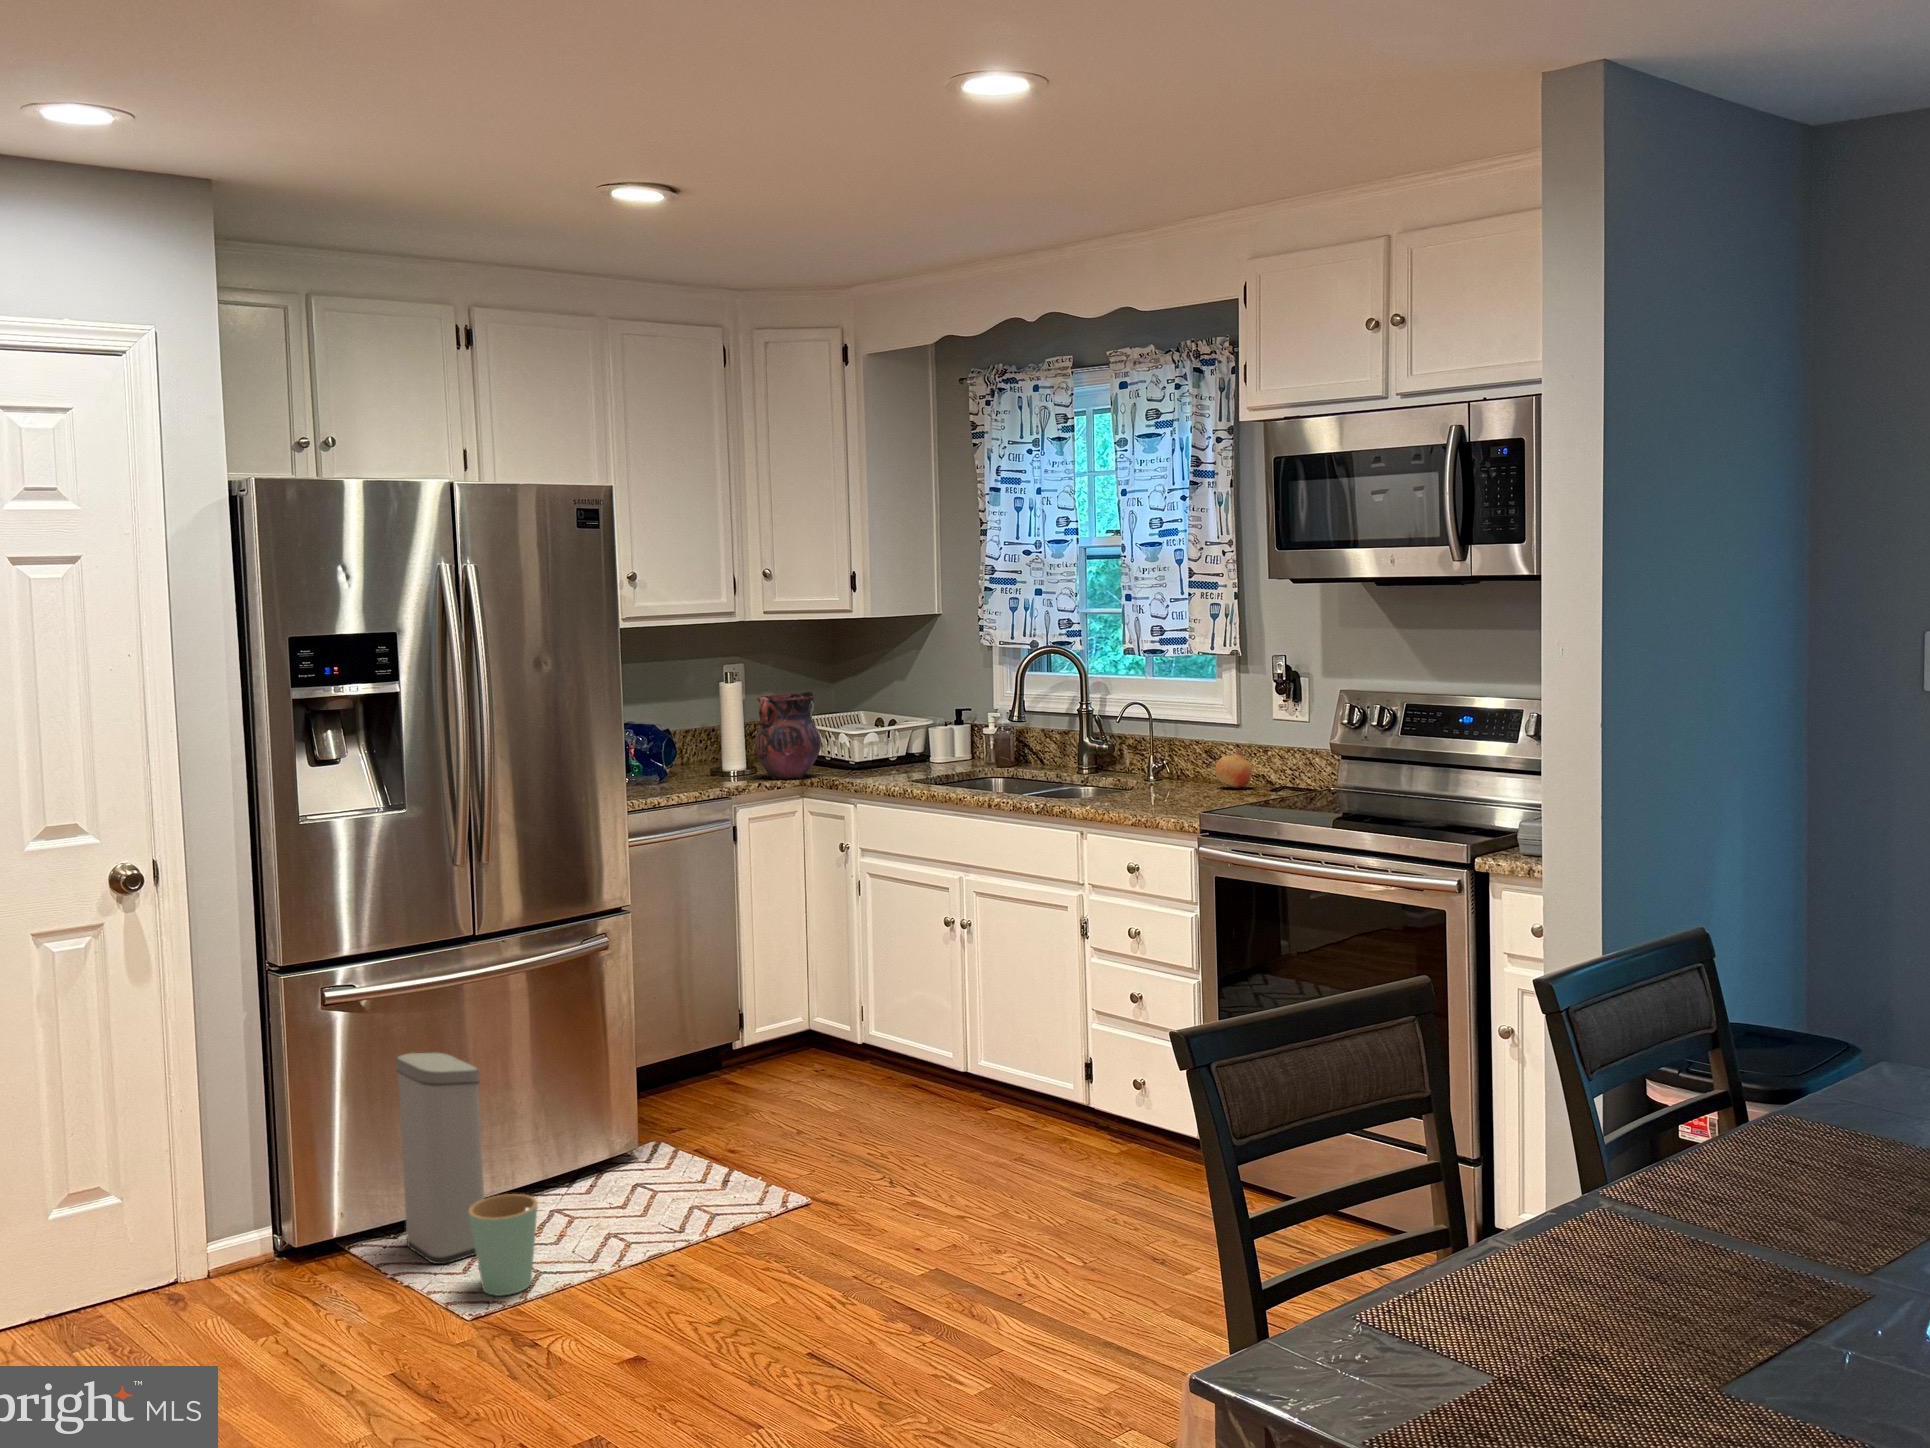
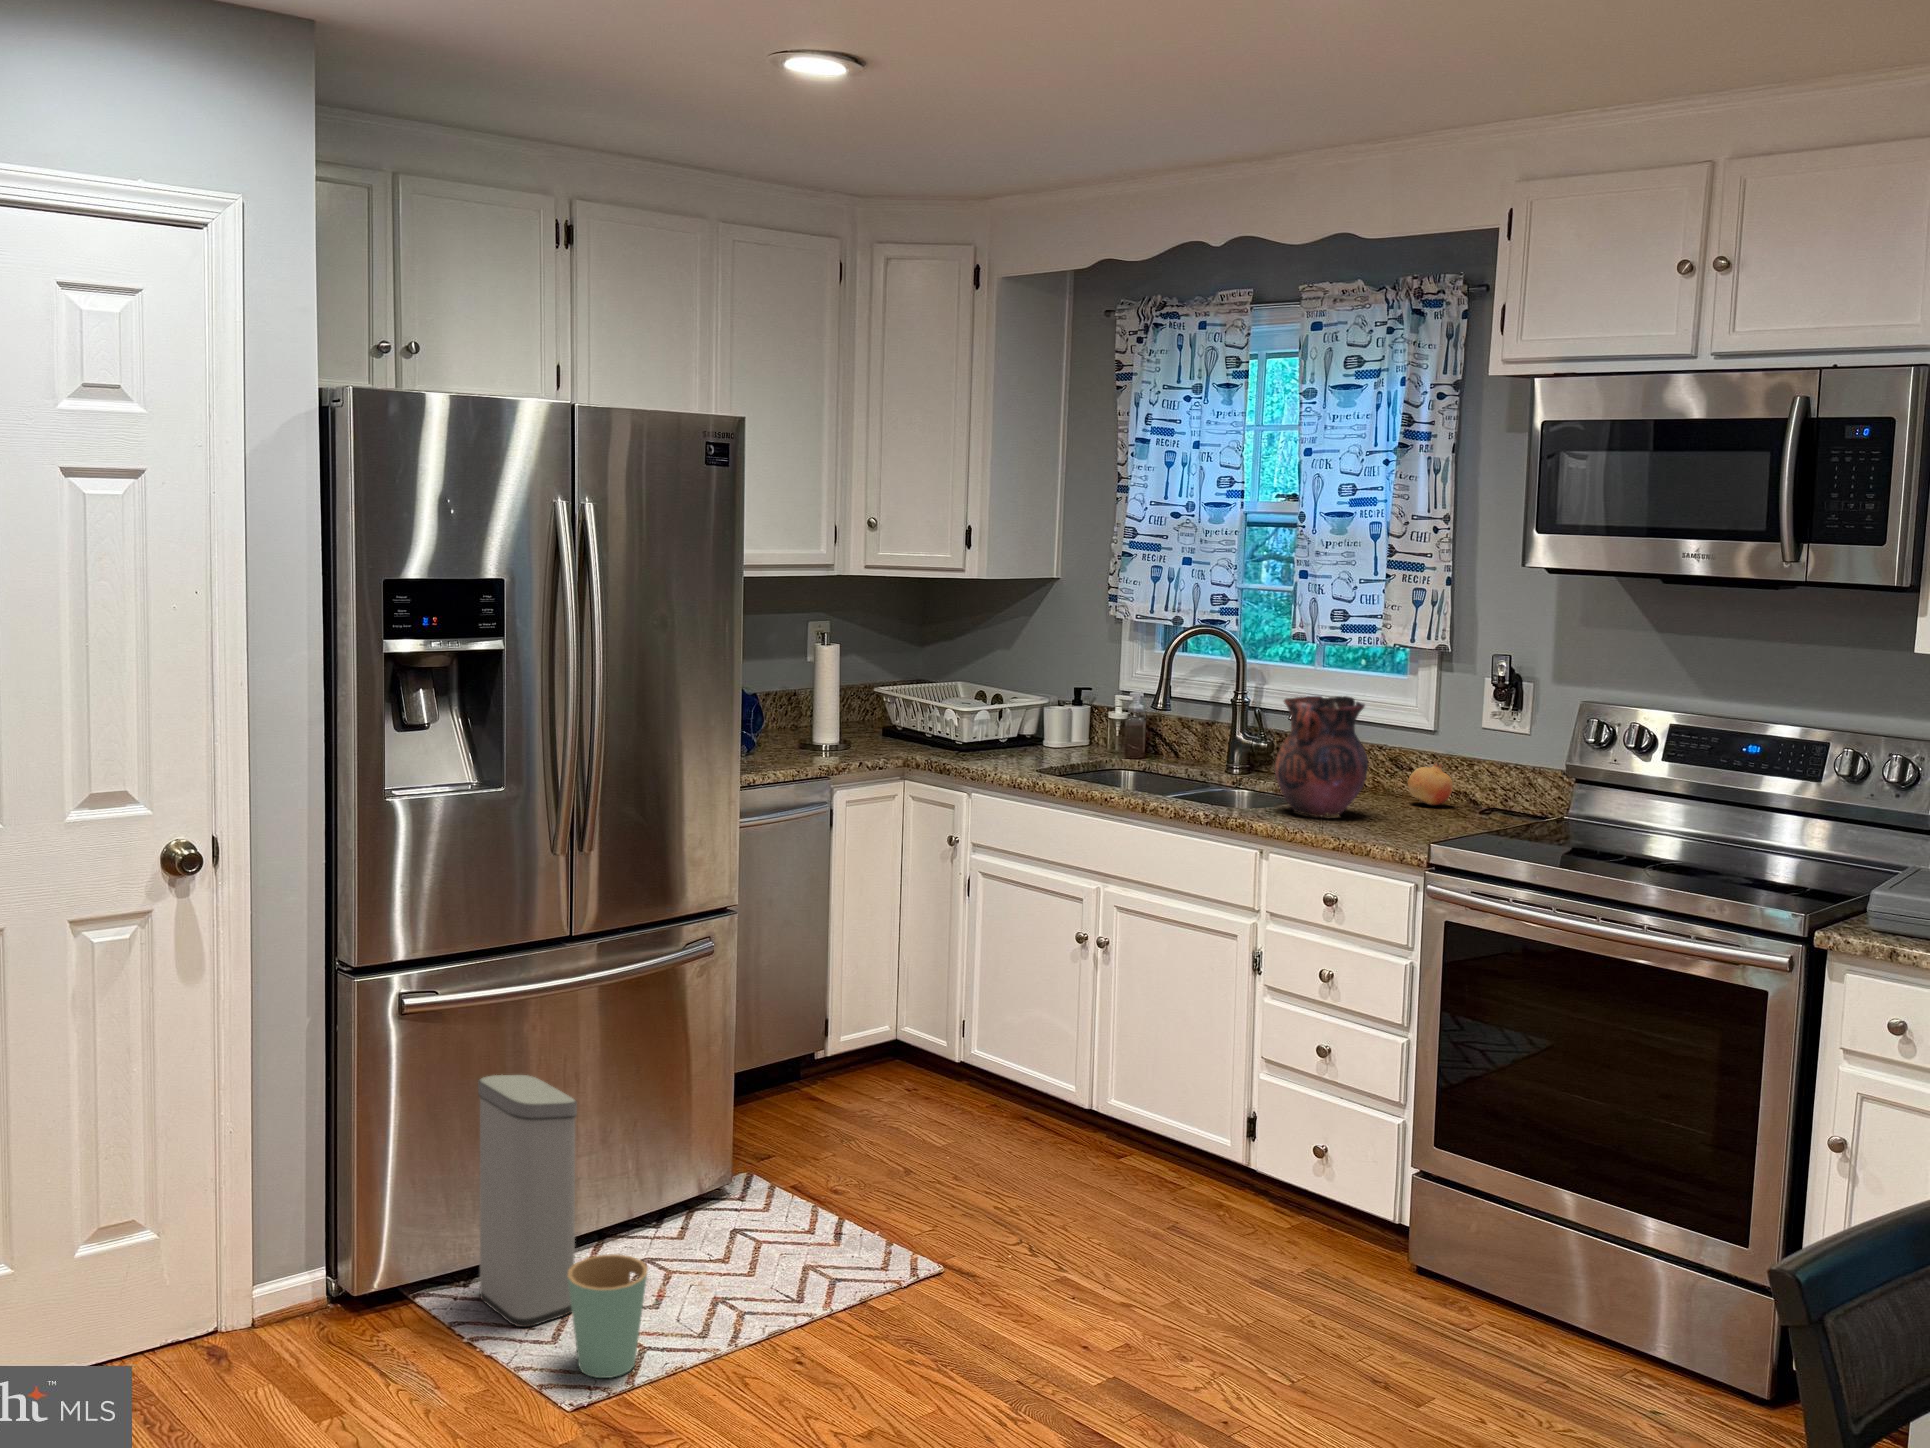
vase: present [755,692,821,779] -> present [1274,696,1368,817]

